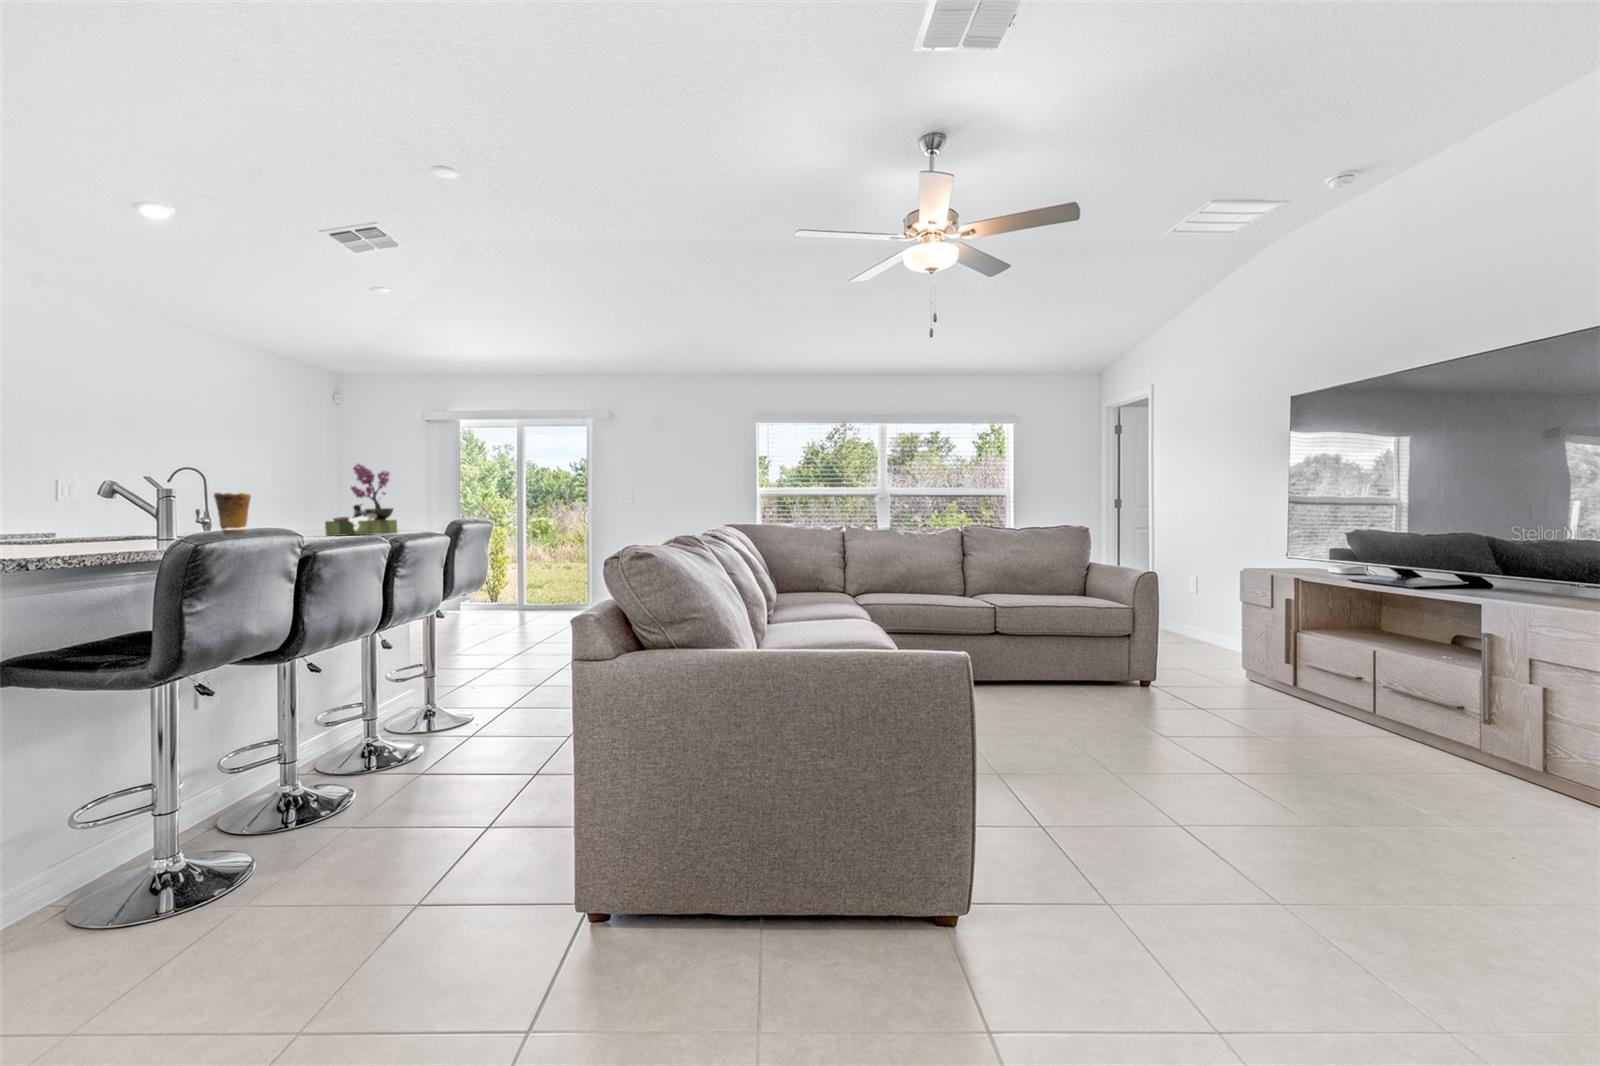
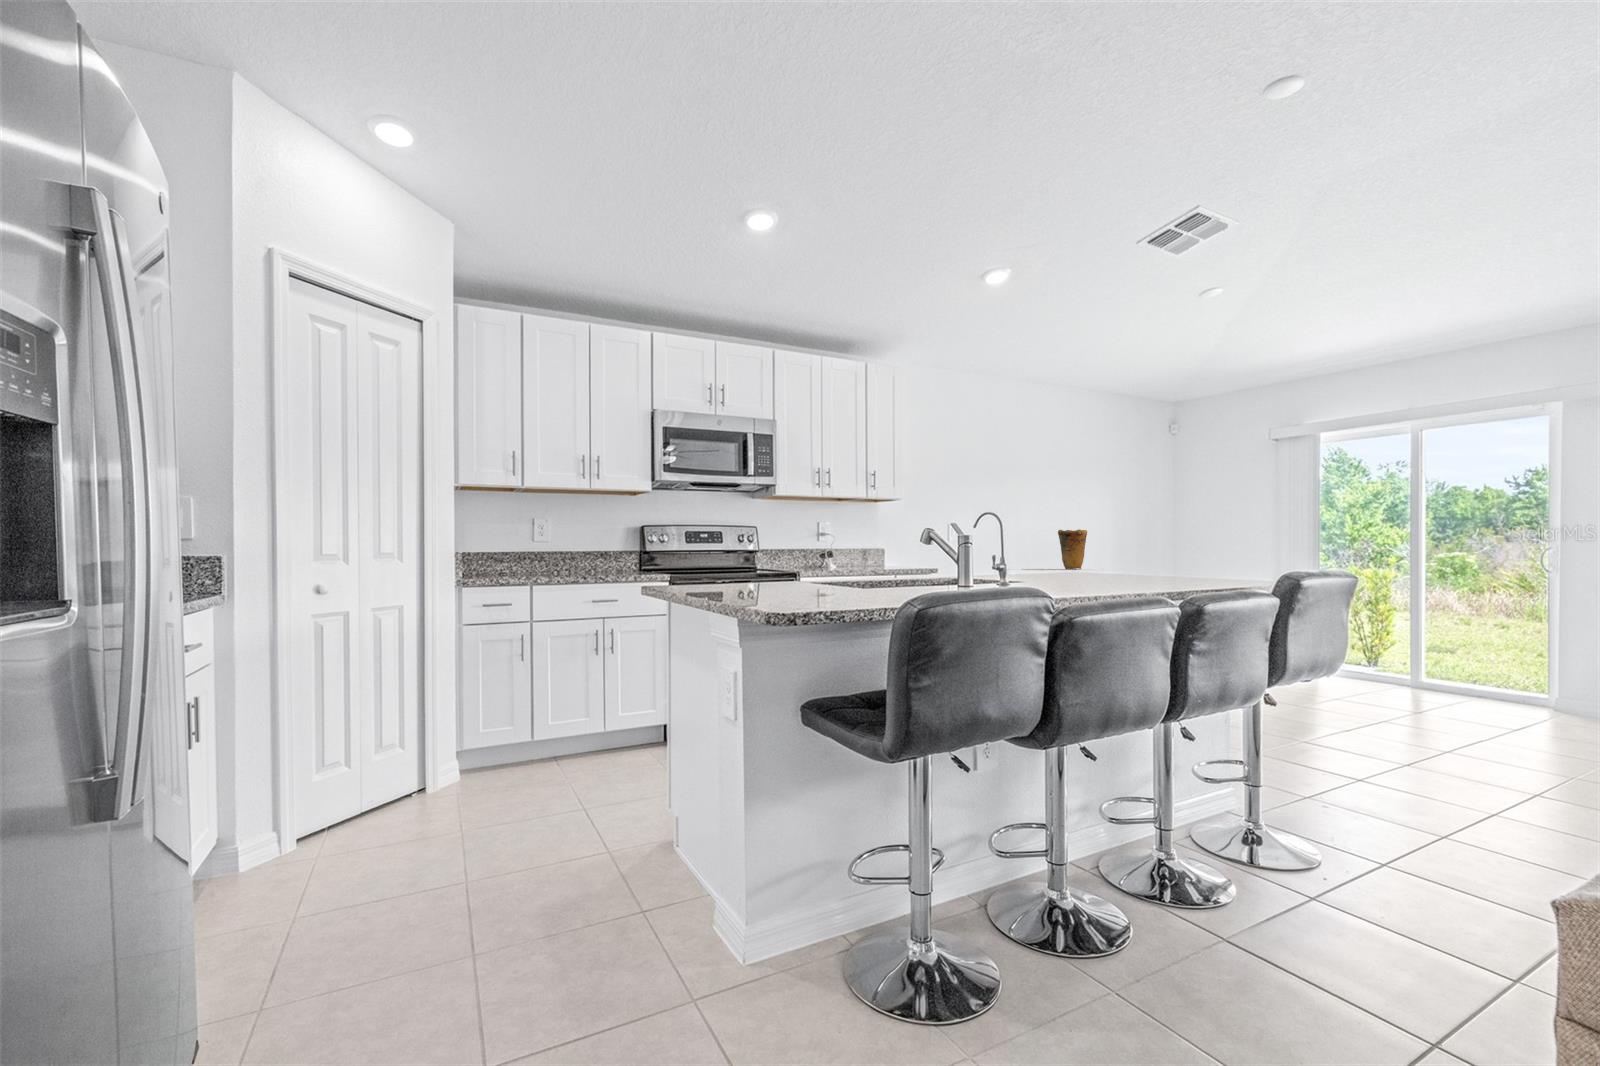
flower arrangement: present [325,464,397,536] -> none [1126,494,1212,584]

